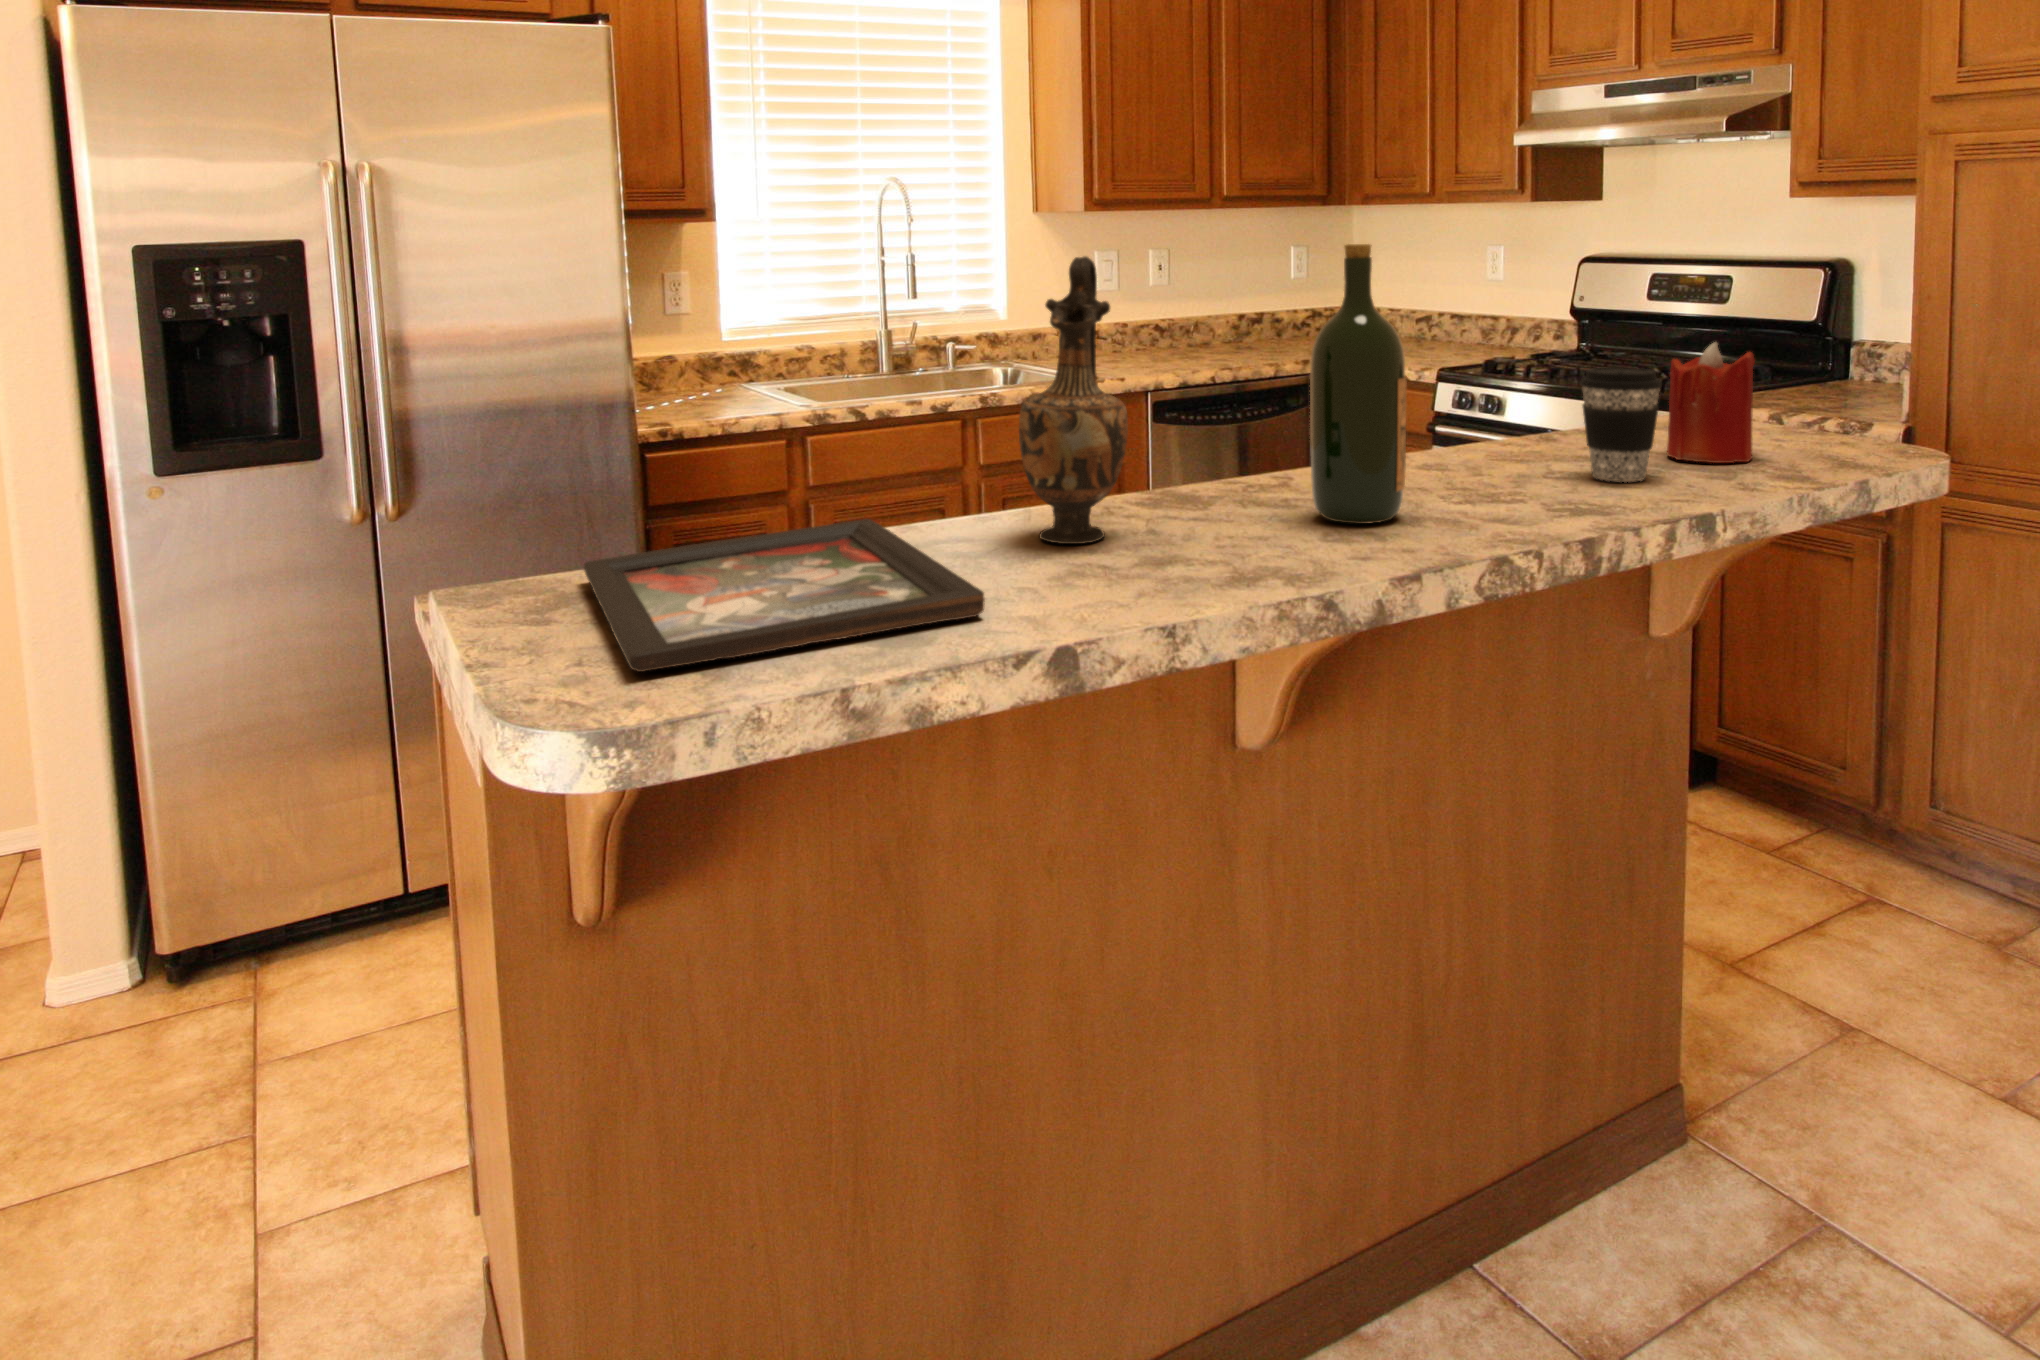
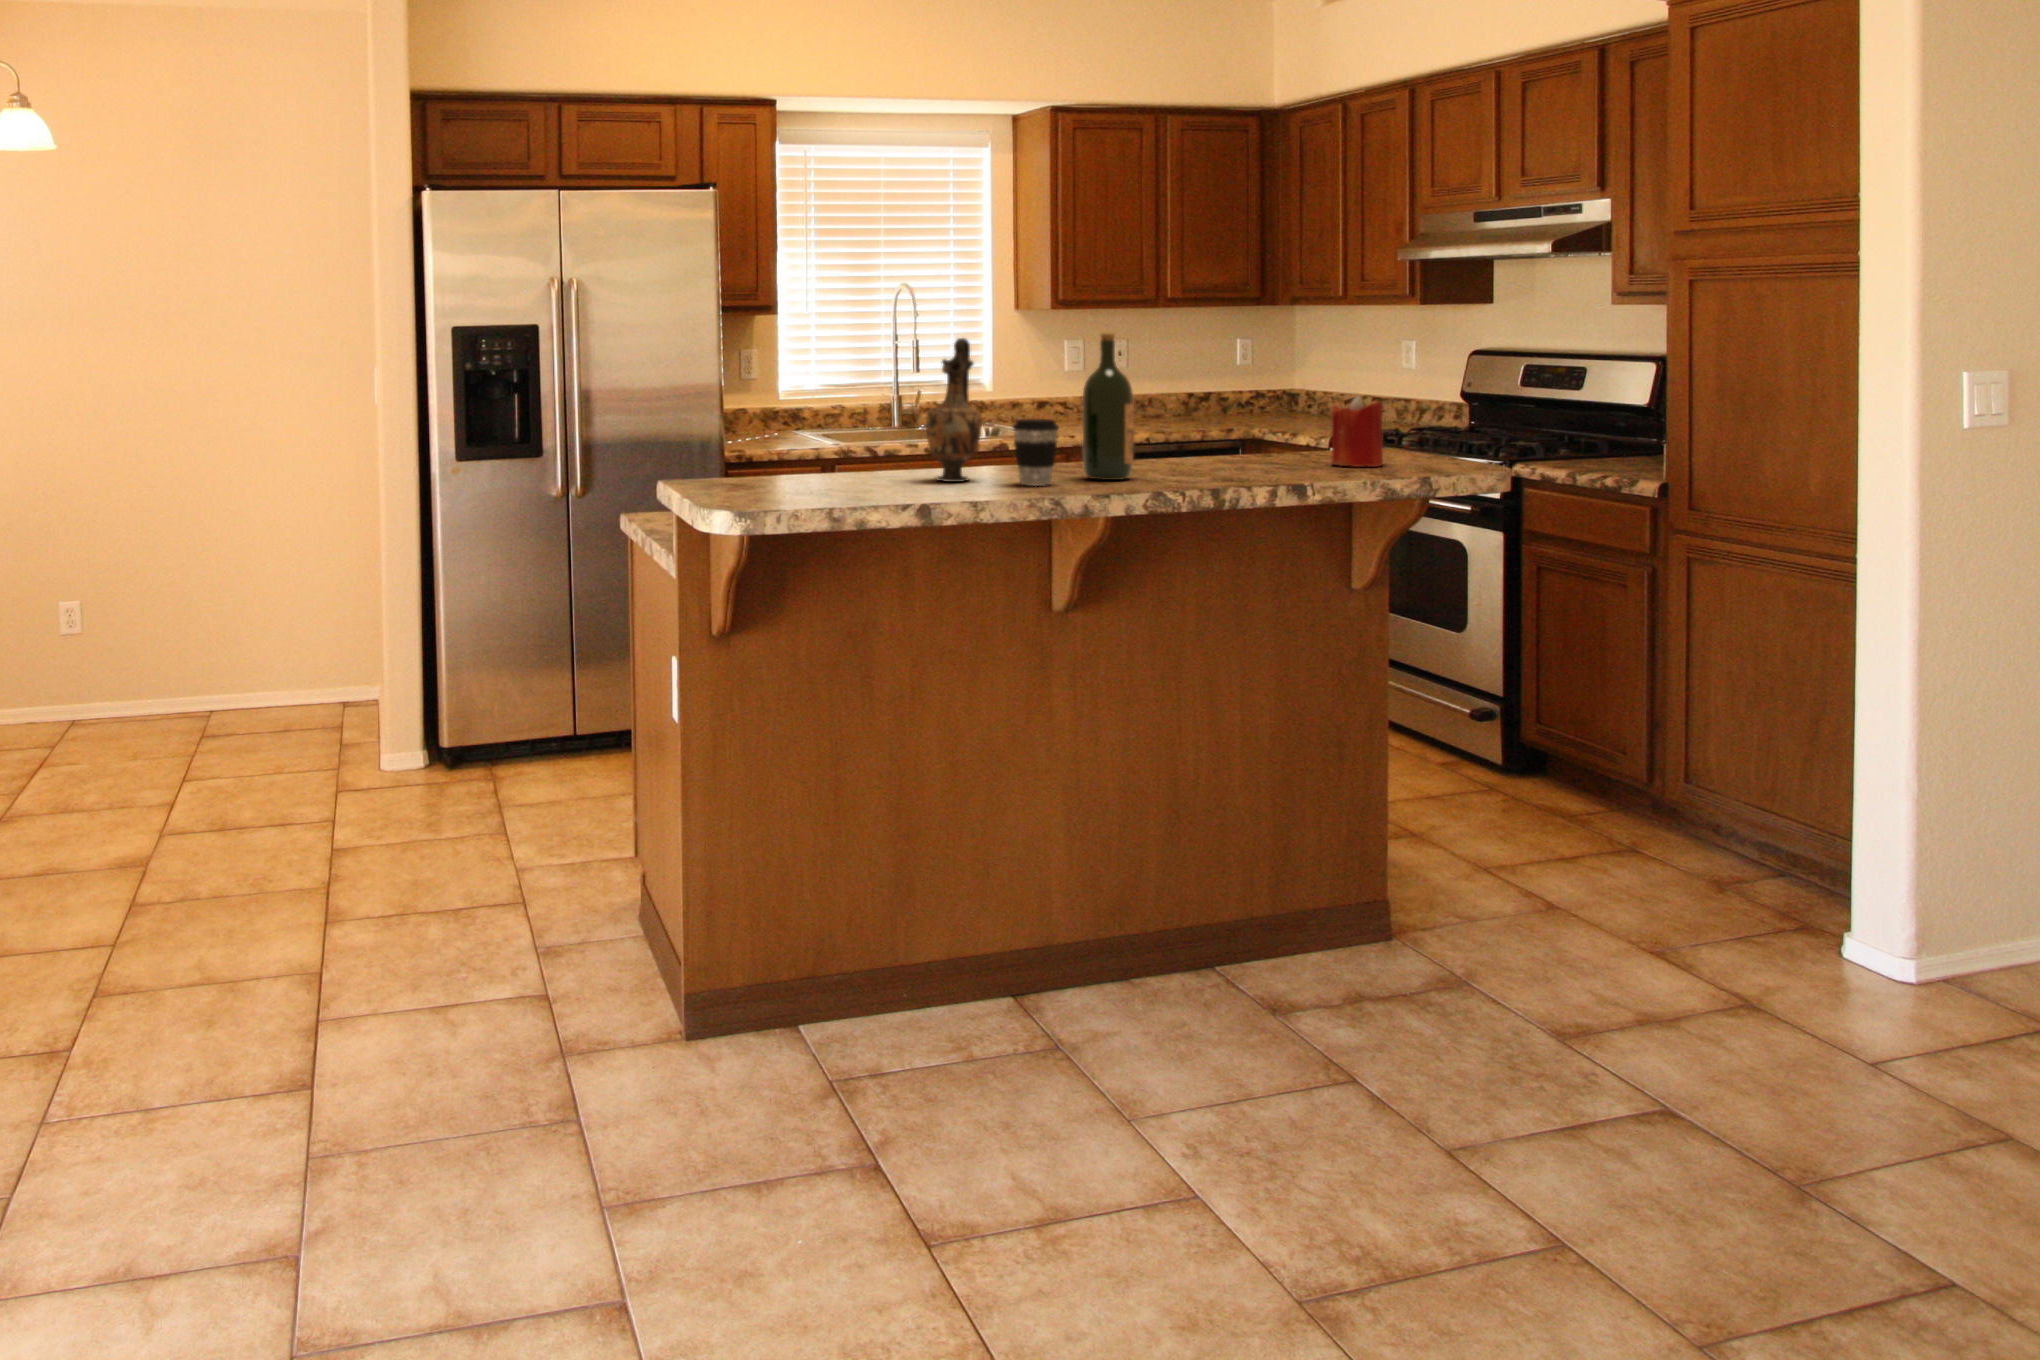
coffee cup: present [1580,367,1662,482] -> present [1013,419,1059,486]
decorative tray: present [584,519,985,672] -> none [717,467,894,503]

